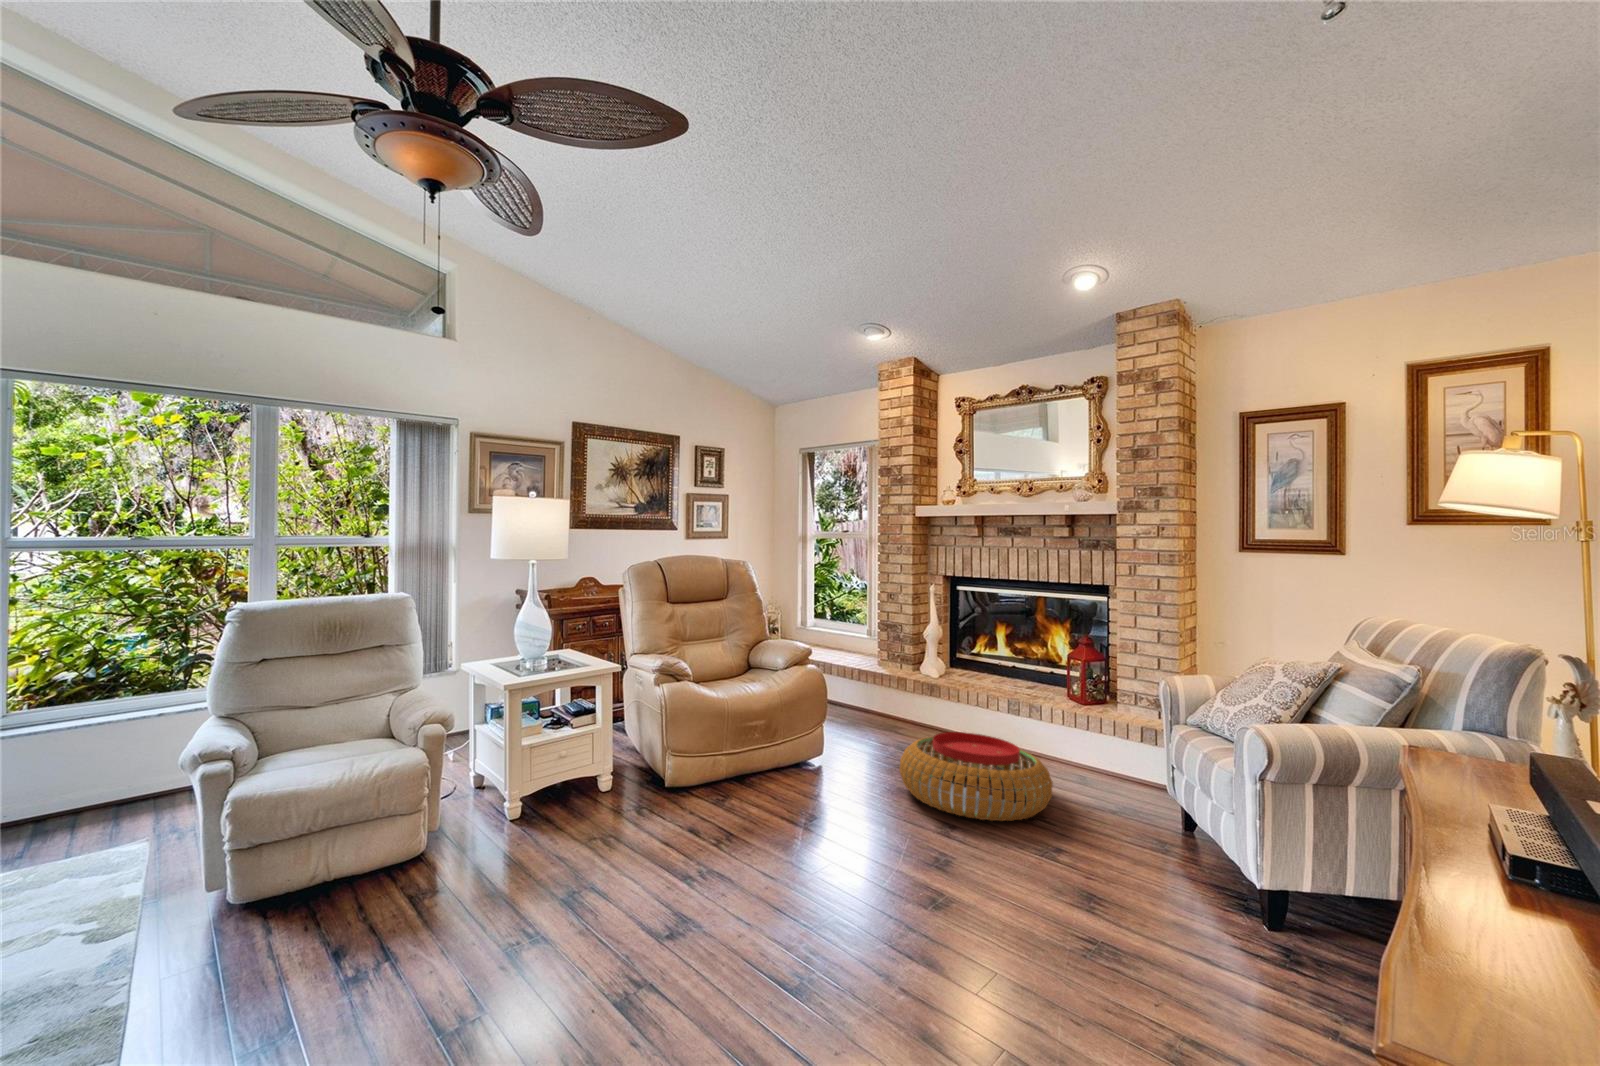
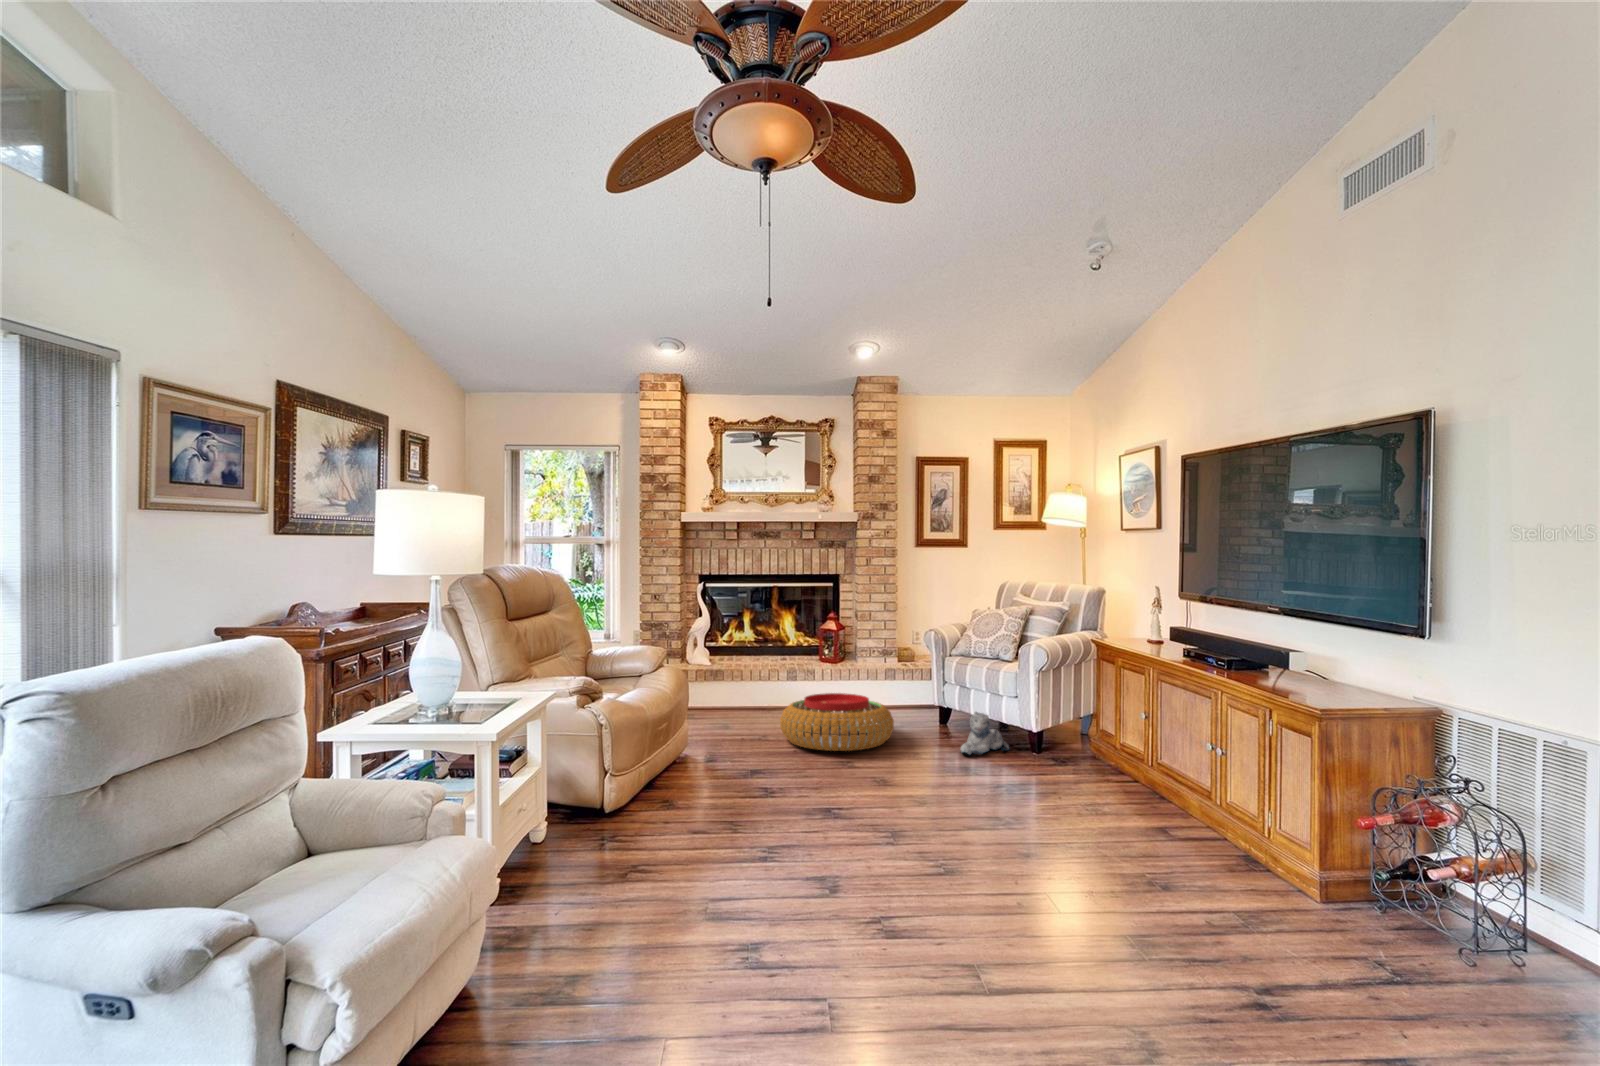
plush toy: none [1091,819,1218,905] -> present [961,712,1009,755]

